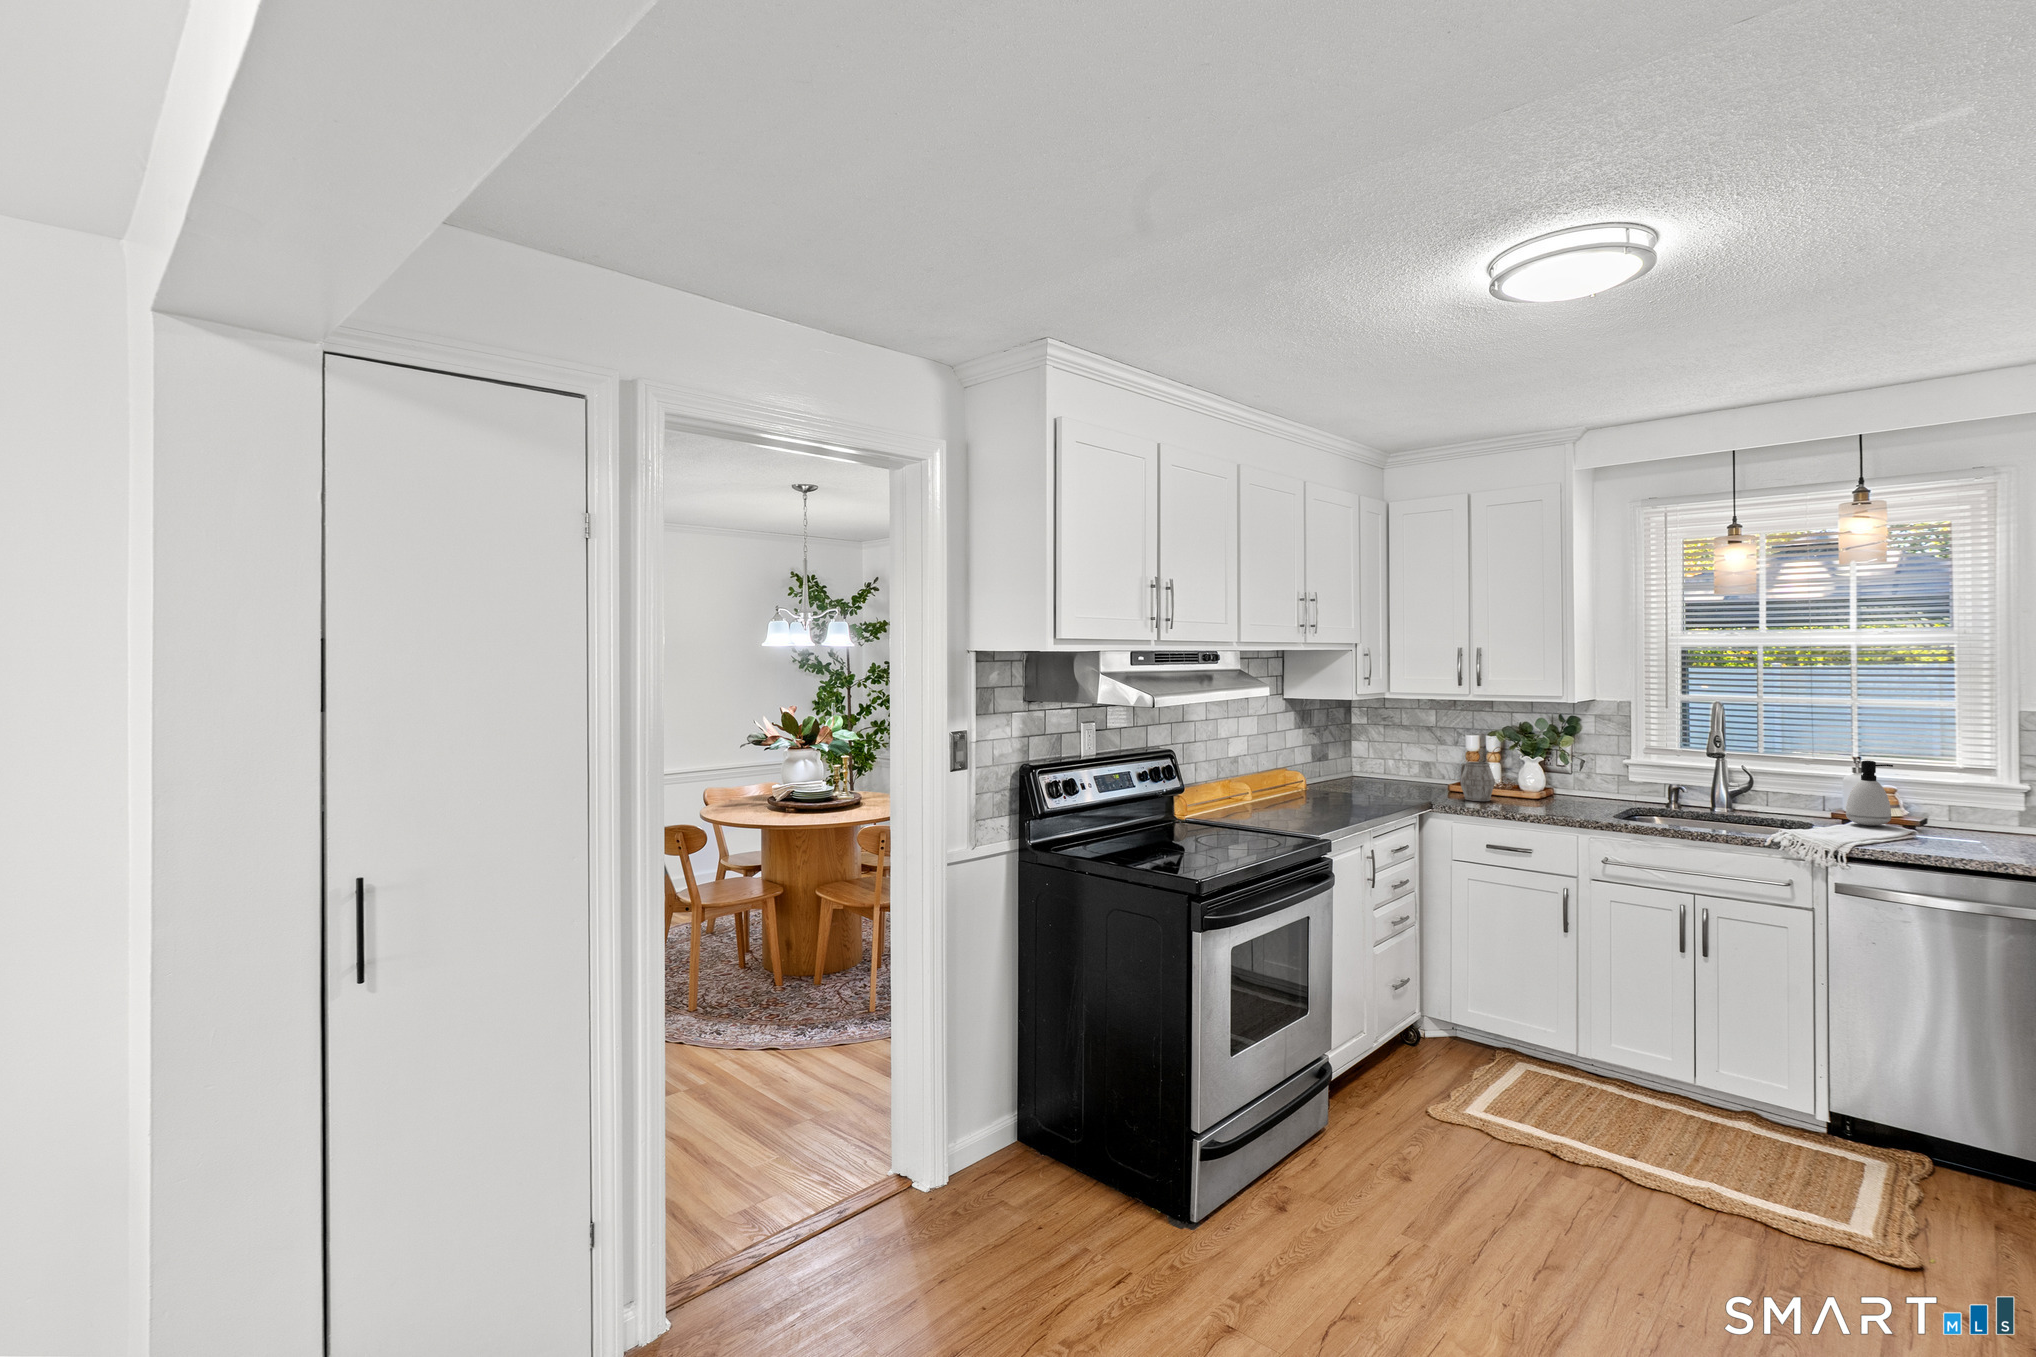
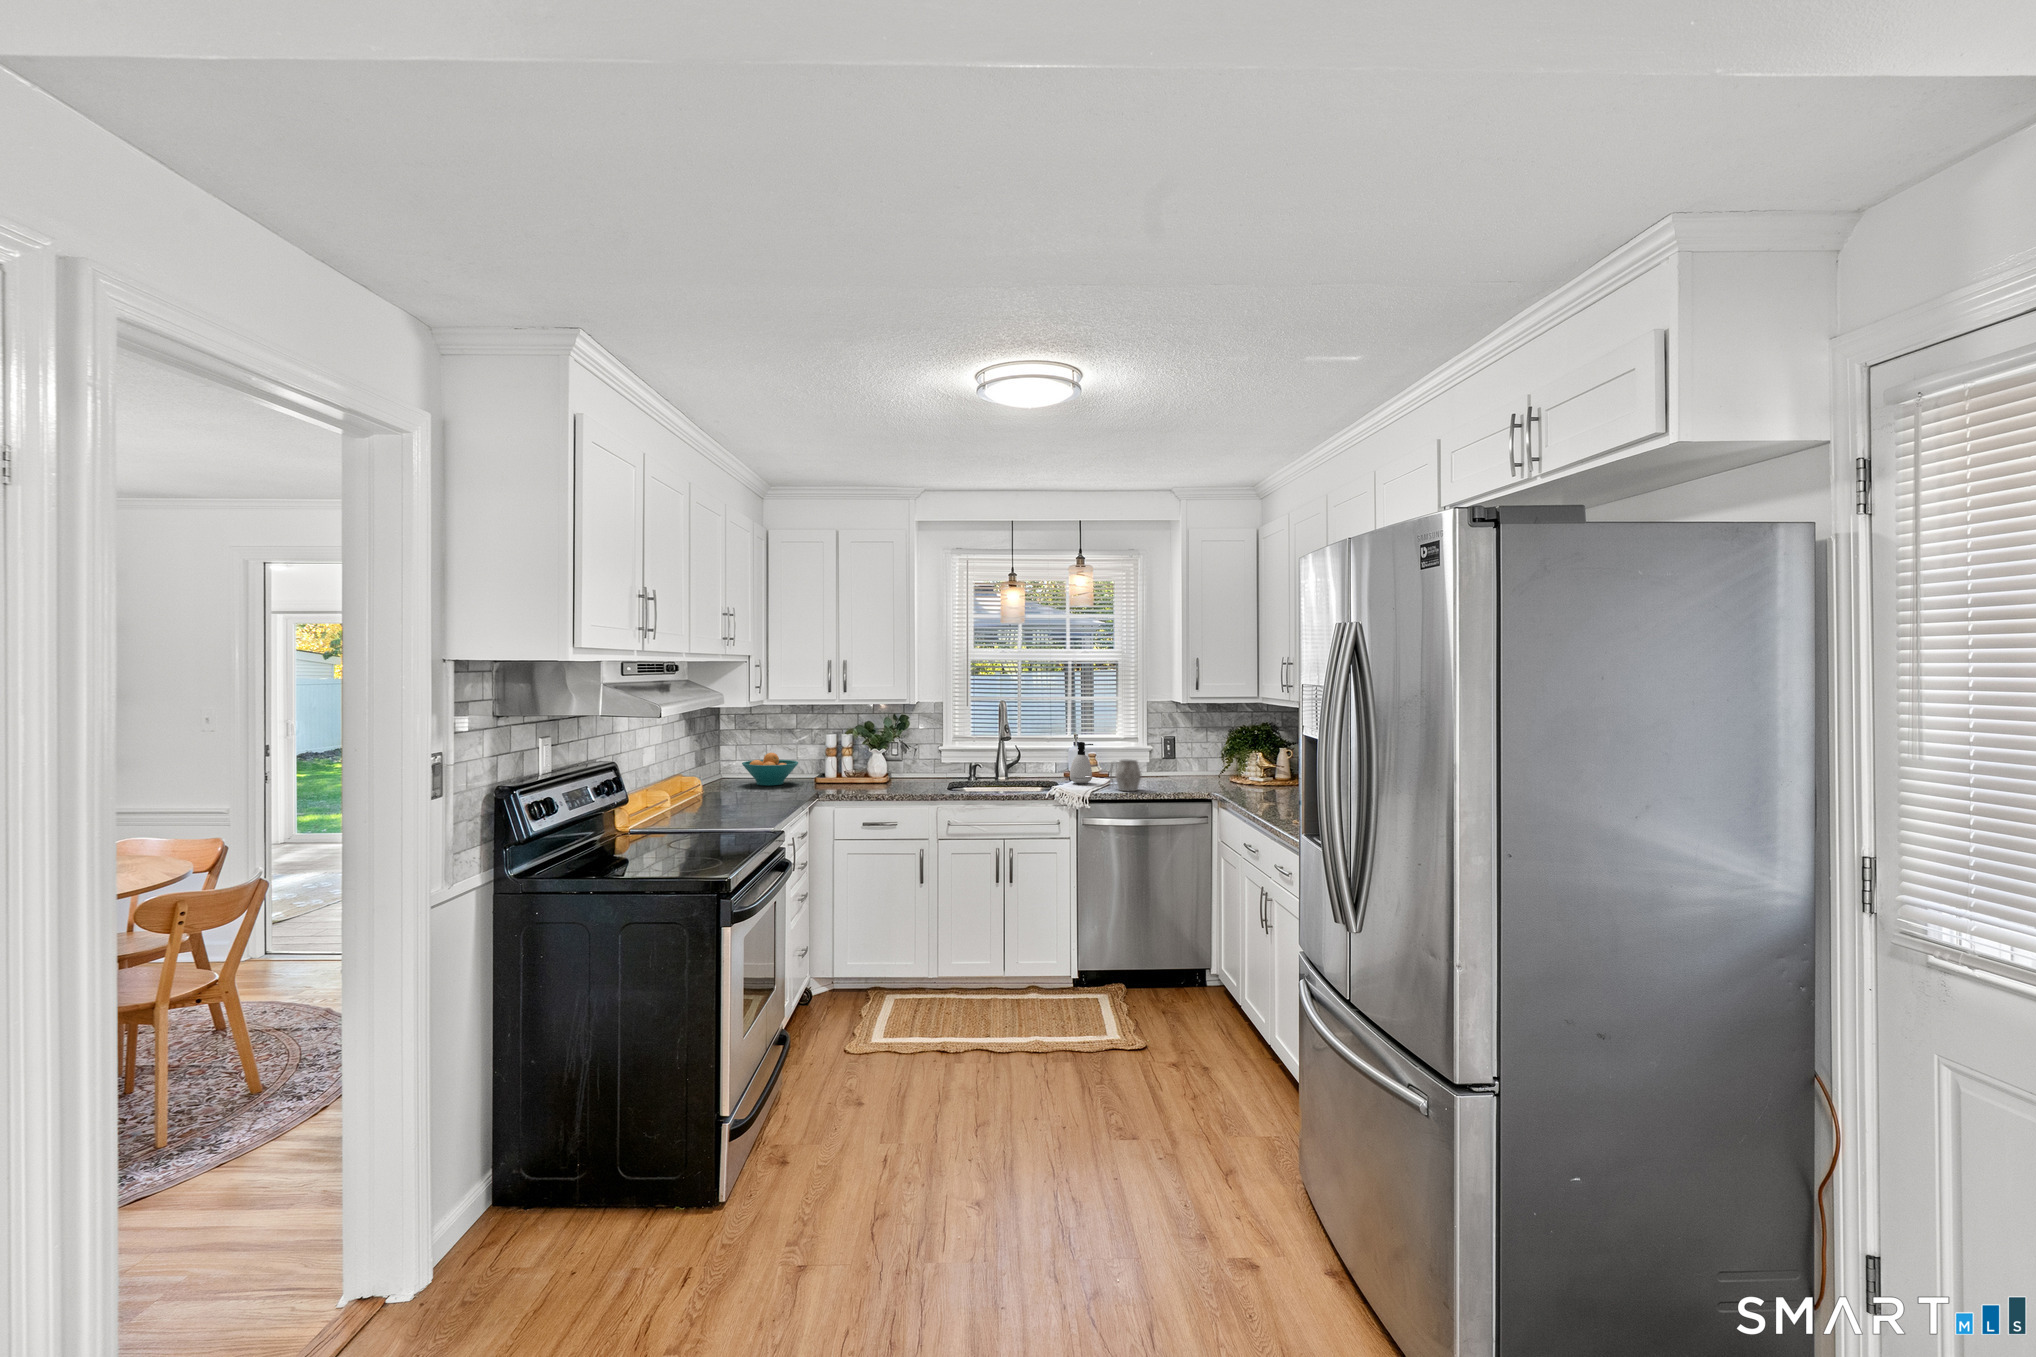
fruit bowl: none [1358,754,1425,792] -> present [742,753,798,786]
mug: present [1460,762,1495,801] -> present [1110,760,1141,791]

